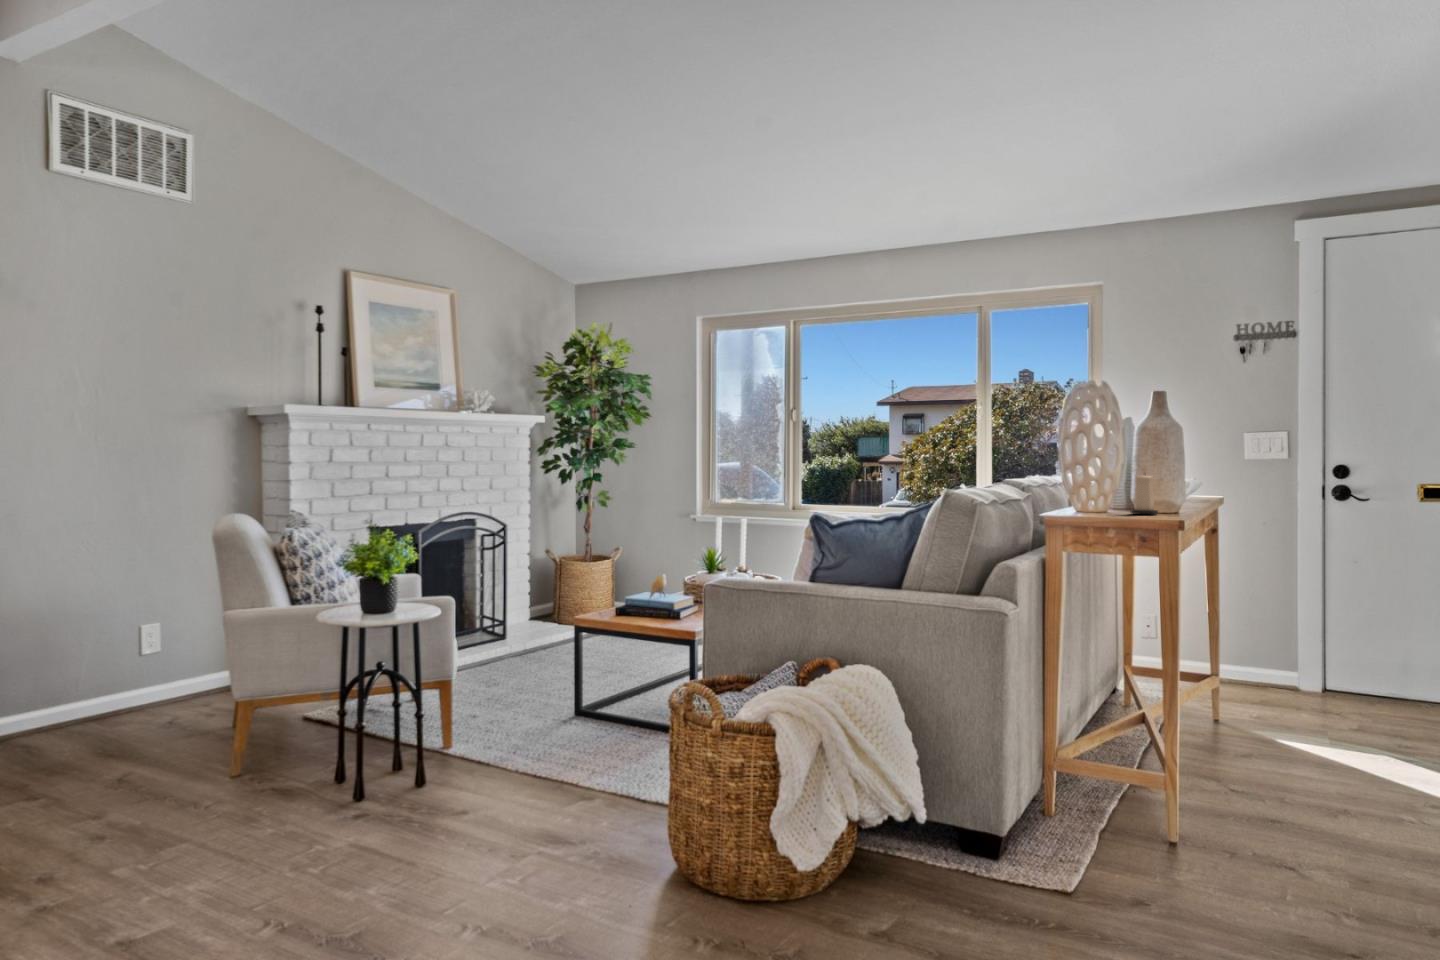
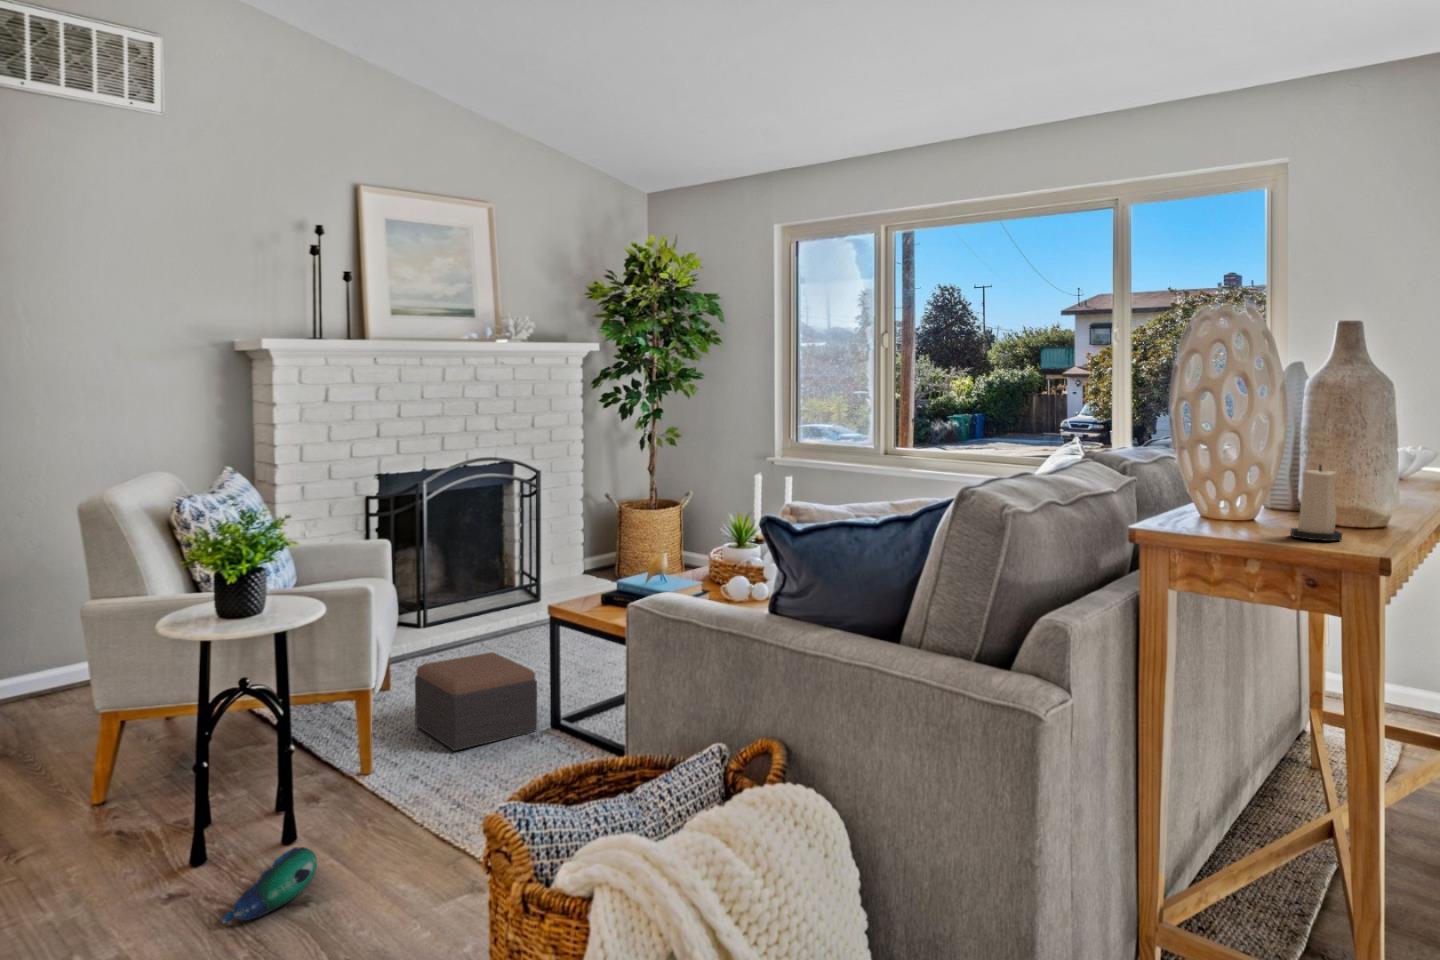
footstool: none [462,660,566,732] -> present [415,652,537,751]
plush toy: none [415,777,472,825] -> present [221,847,317,924]

